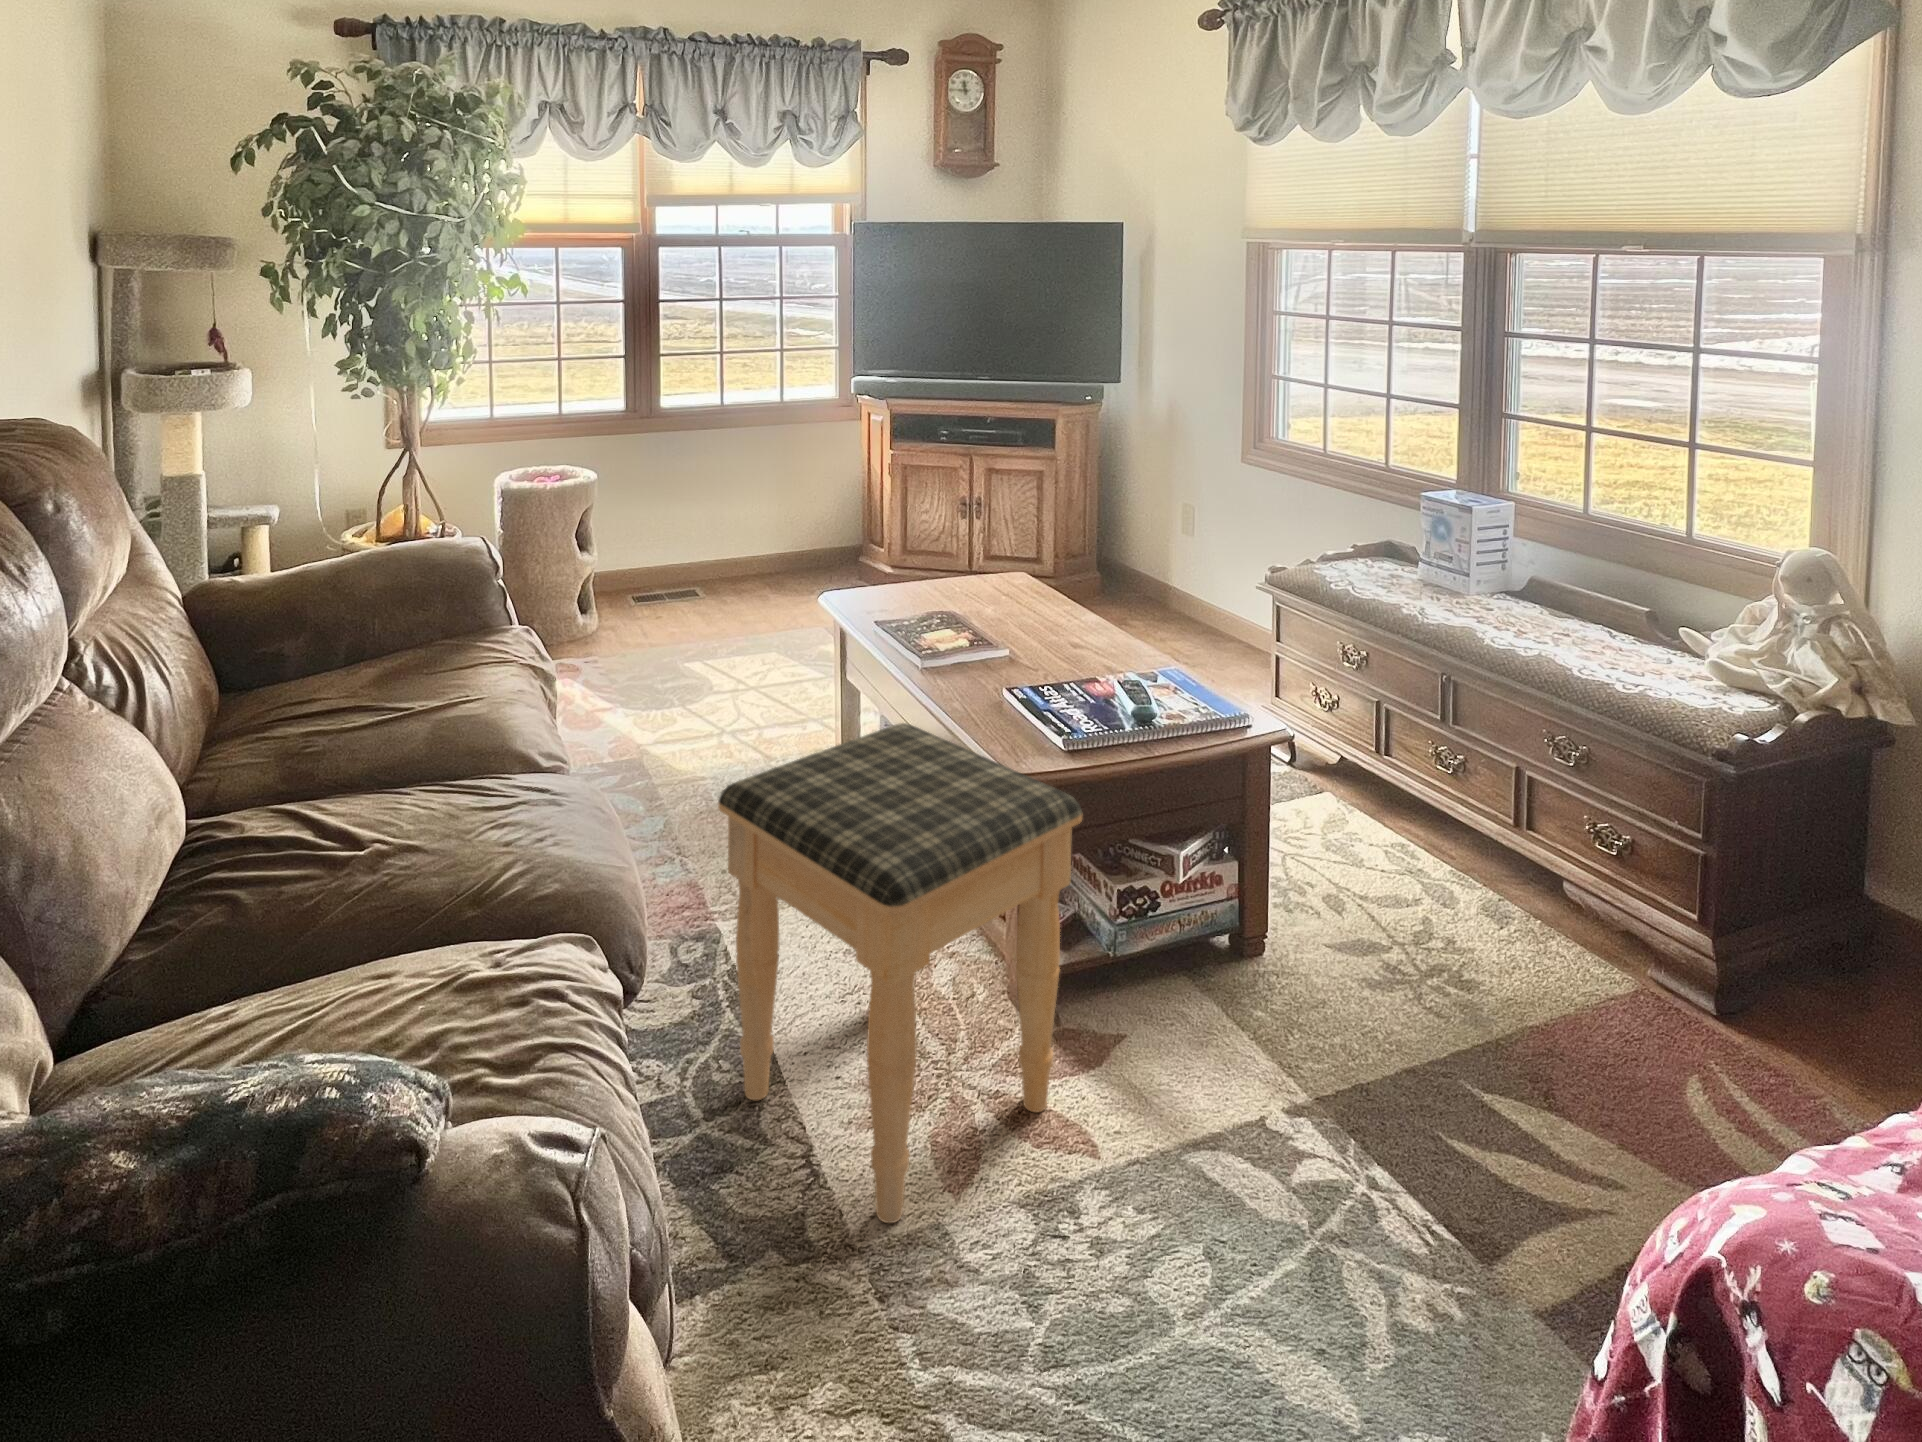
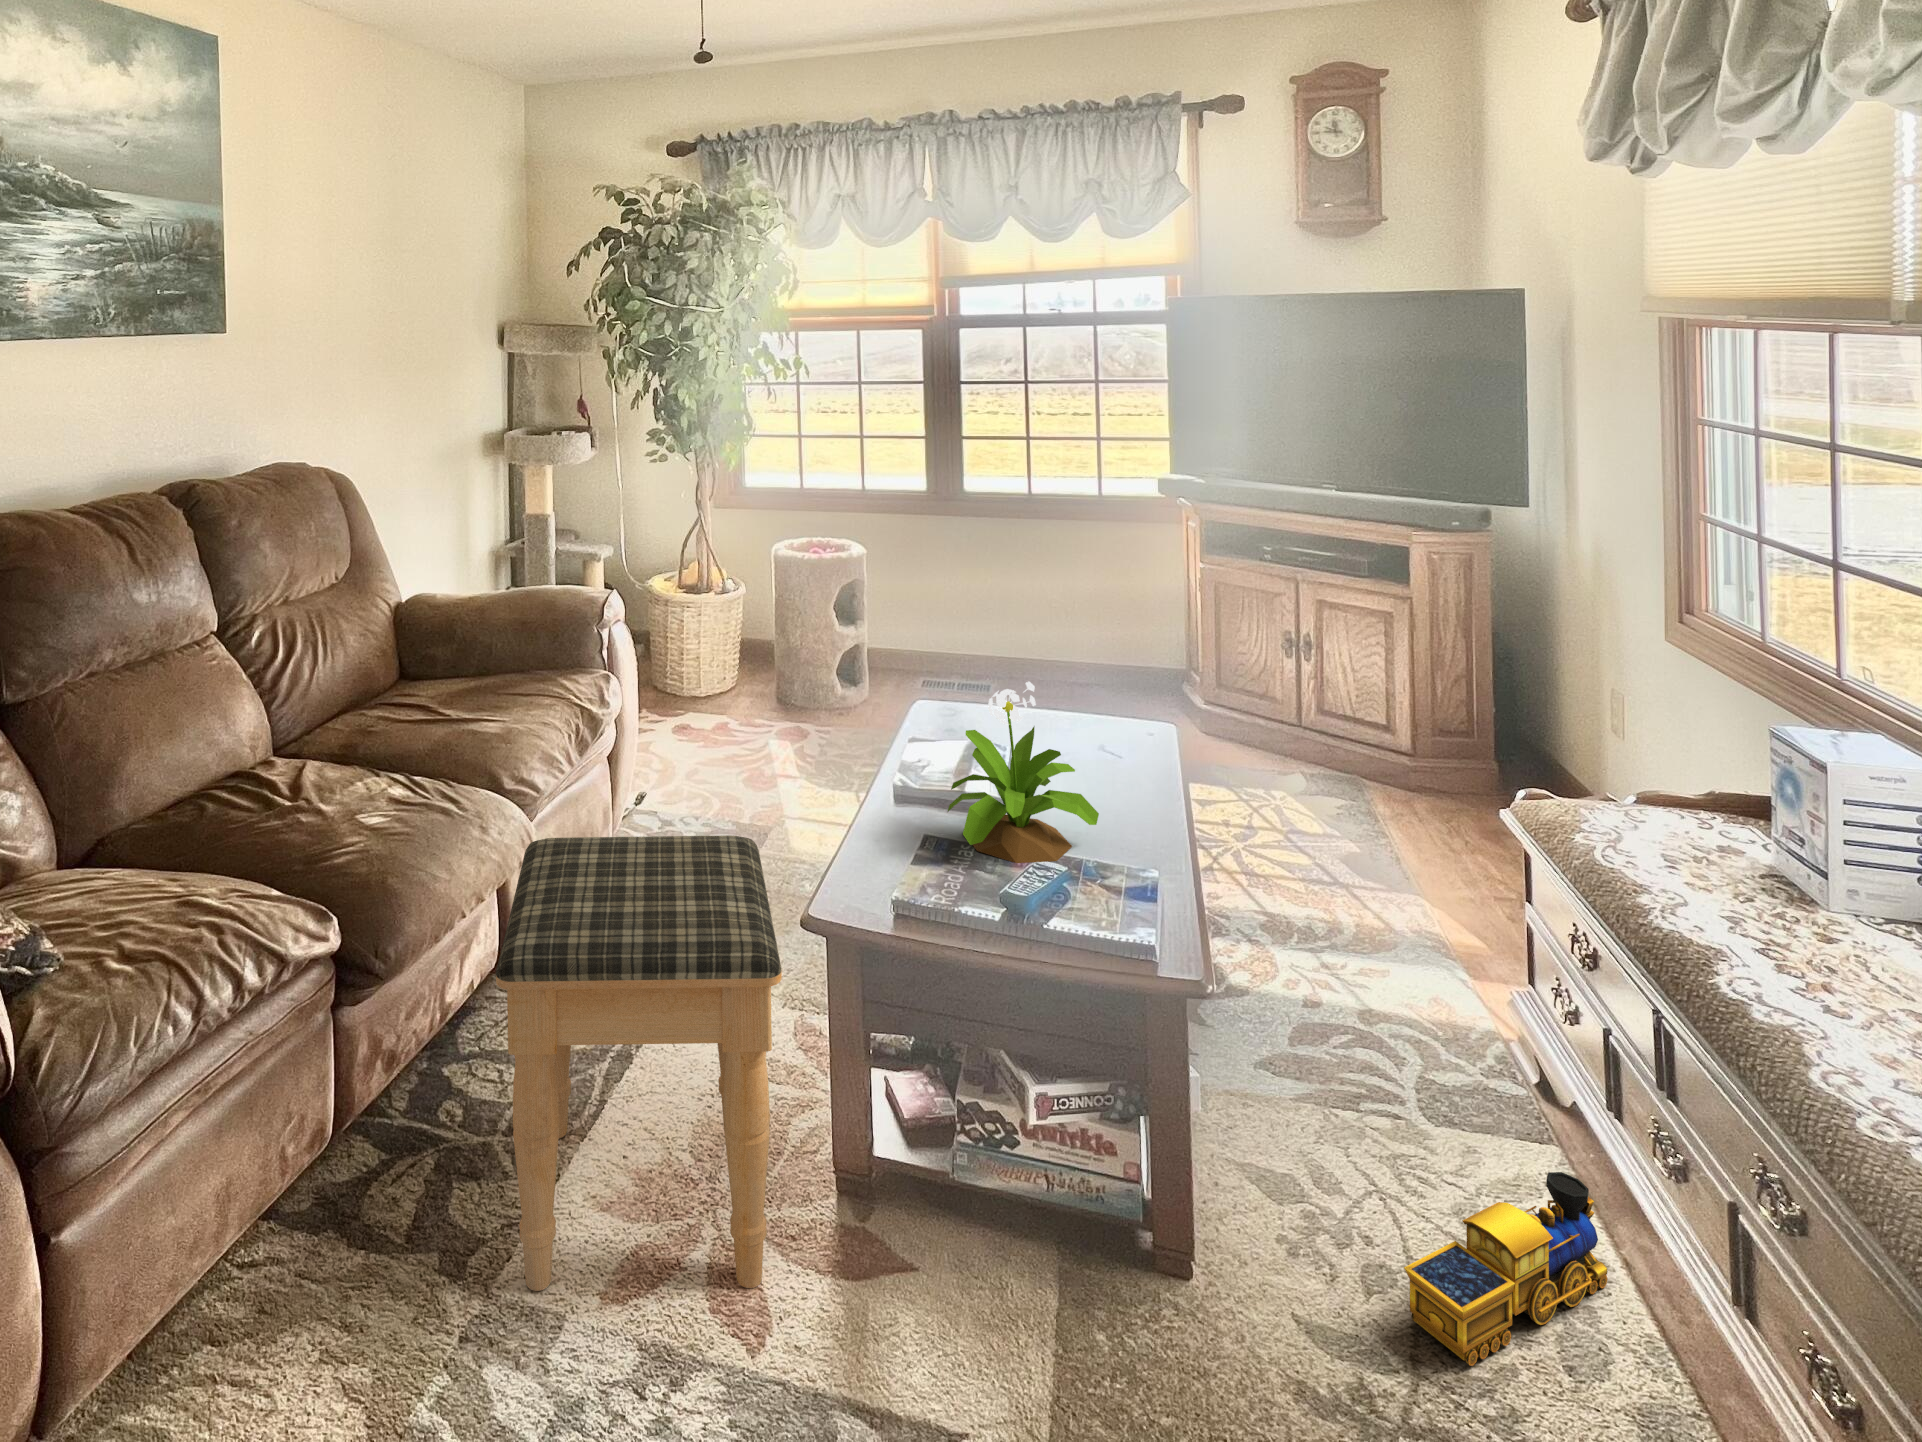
potted flower: none [1001,531,1122,685] -> present [948,682,1099,863]
toy train: none [1364,788,1408,917] -> present [1404,1172,1608,1366]

